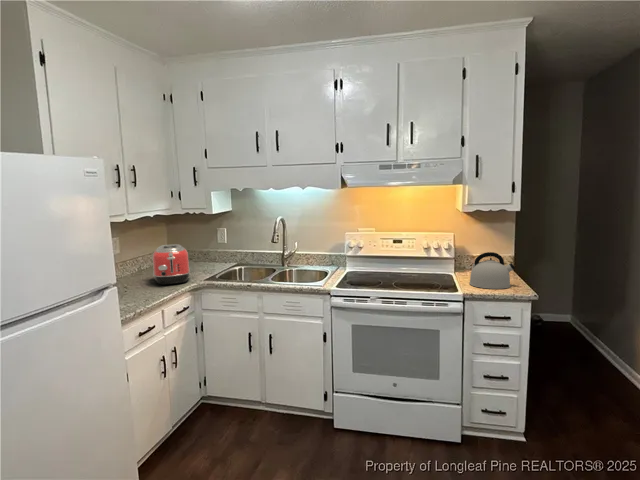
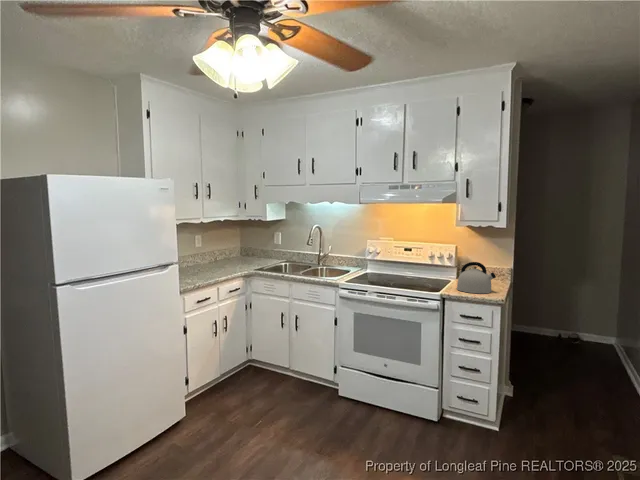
toaster: present [153,244,190,285] -> none [218,242,245,271]

